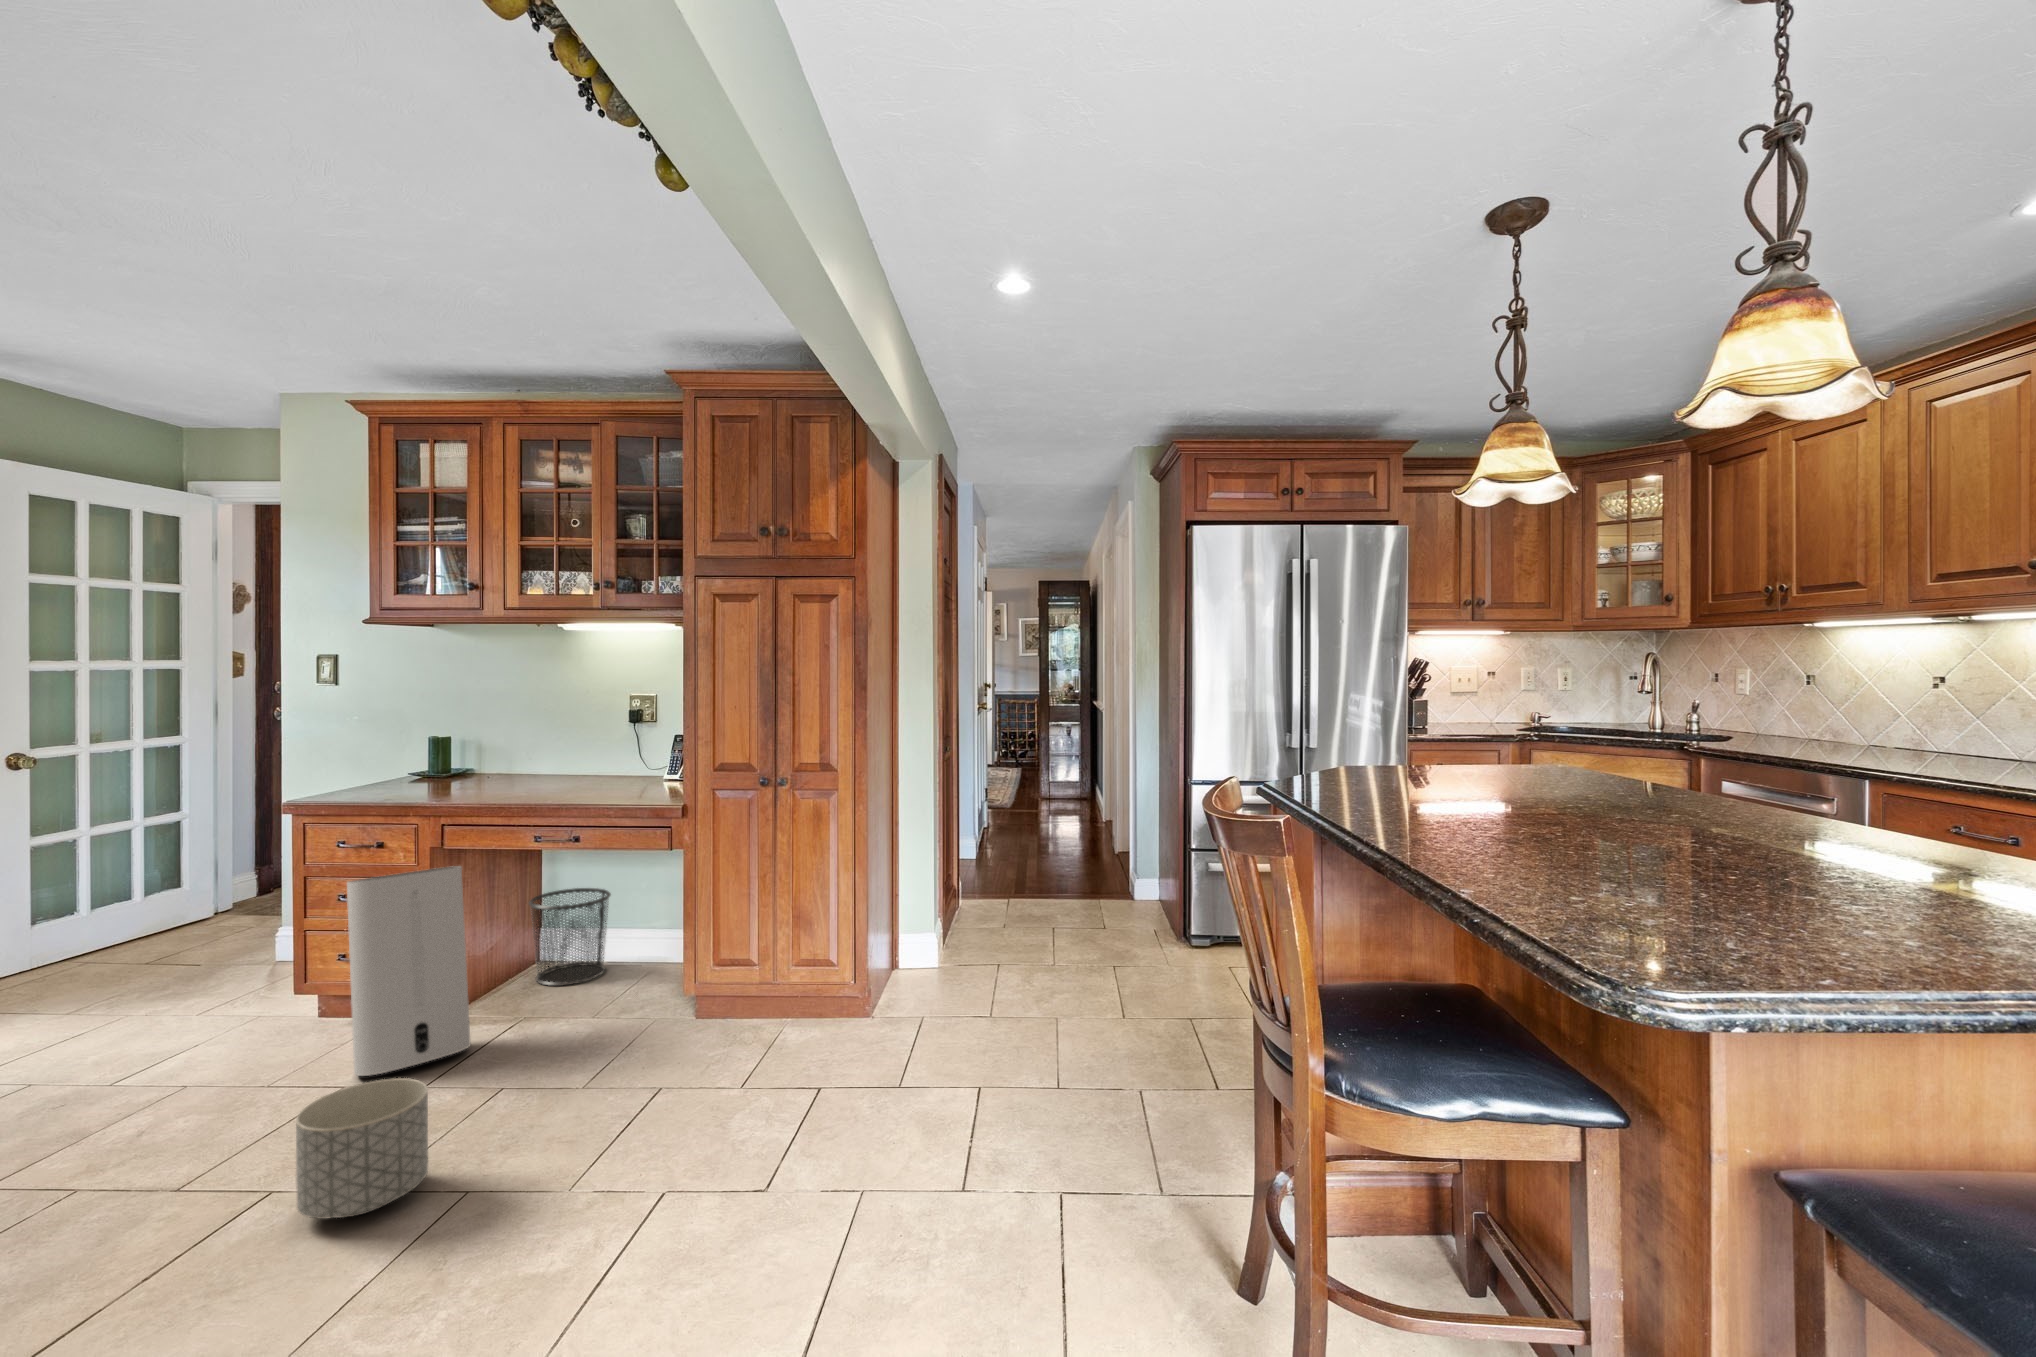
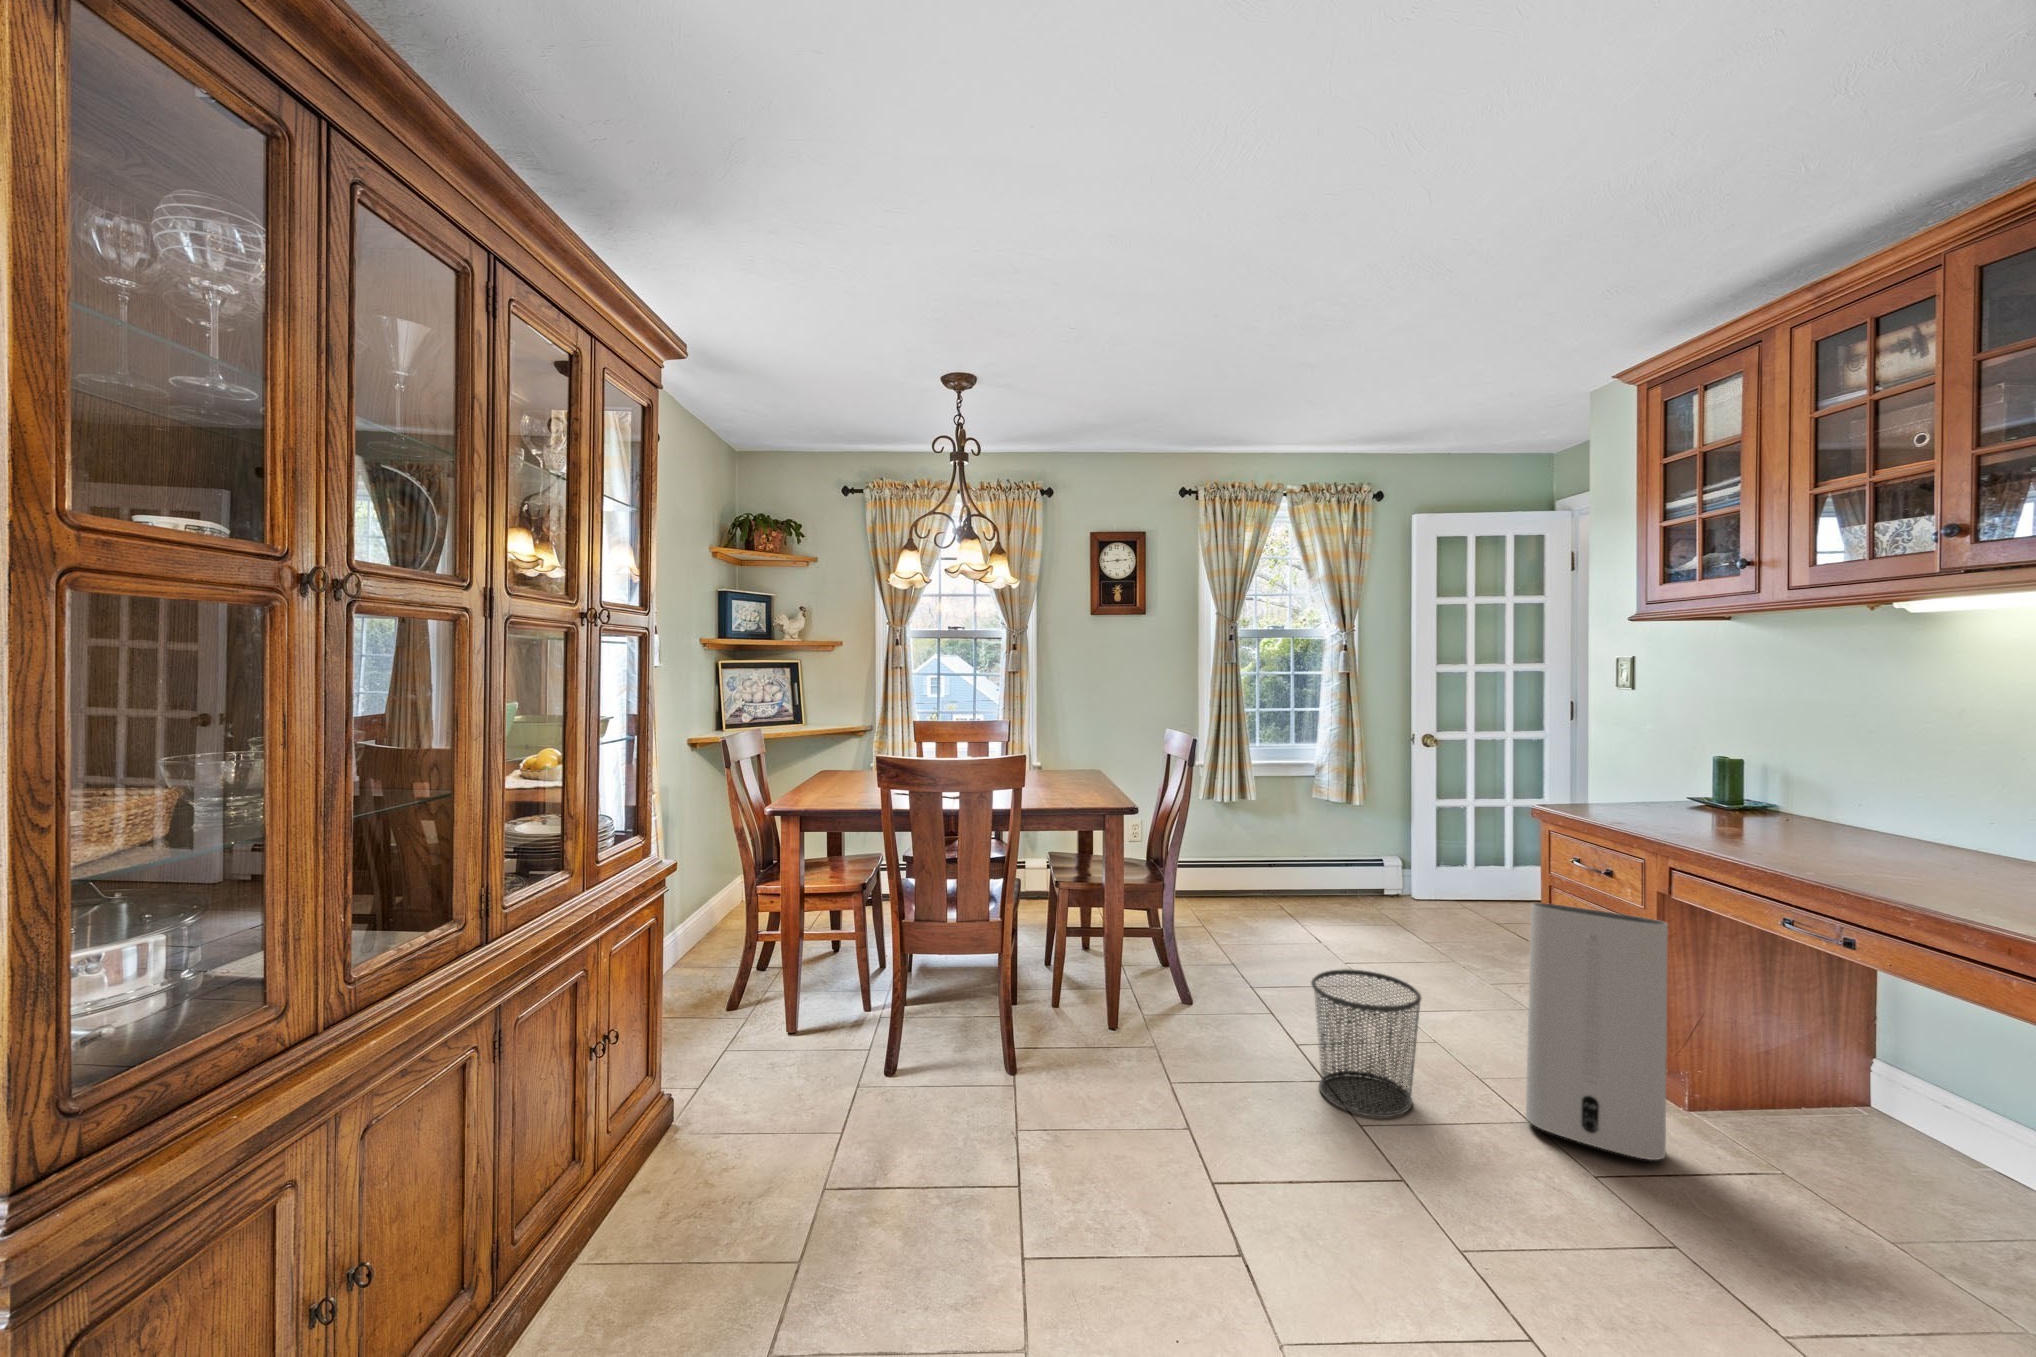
waste bin: present [529,888,611,986] -> present [1311,969,1421,1117]
planter: present [296,1078,428,1219] -> none [1345,1116,1474,1279]

